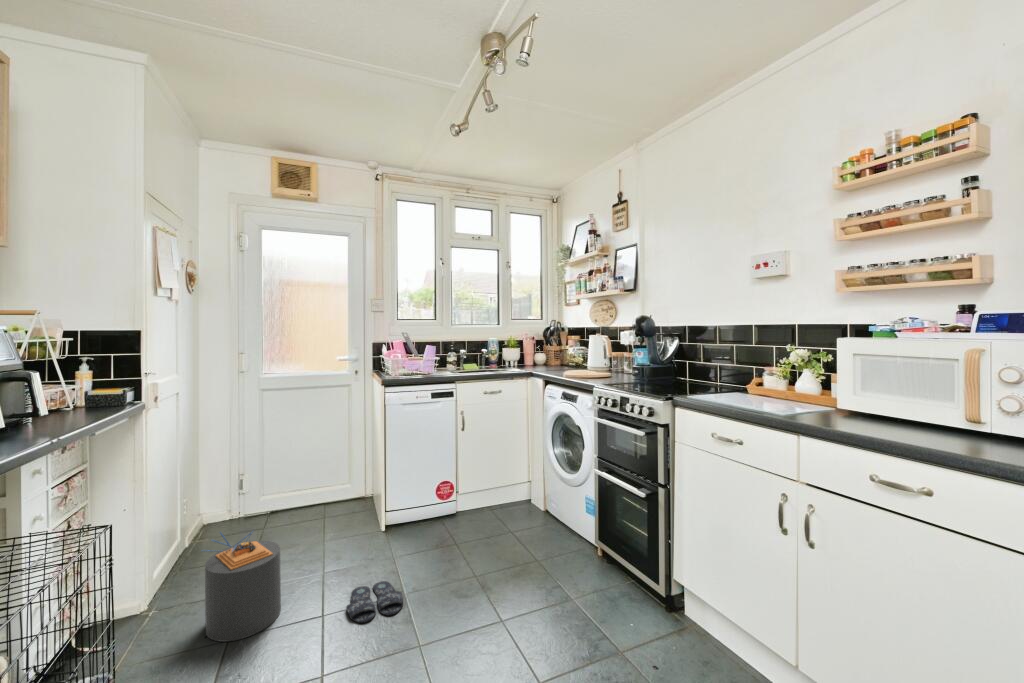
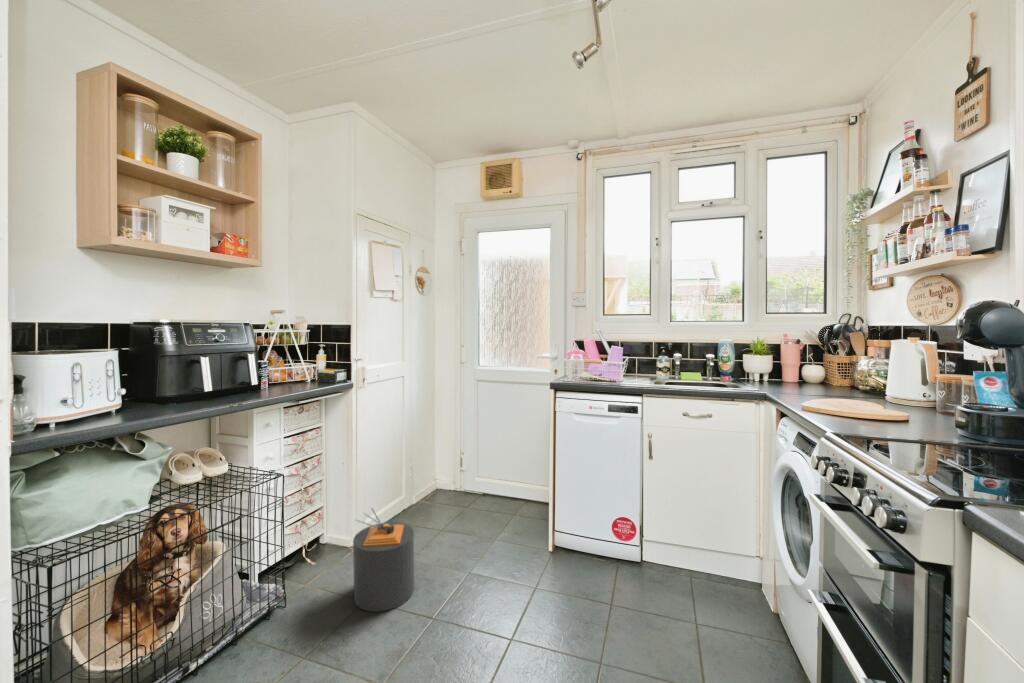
slippers: present [346,581,403,623] -> none [442,608,505,662]

